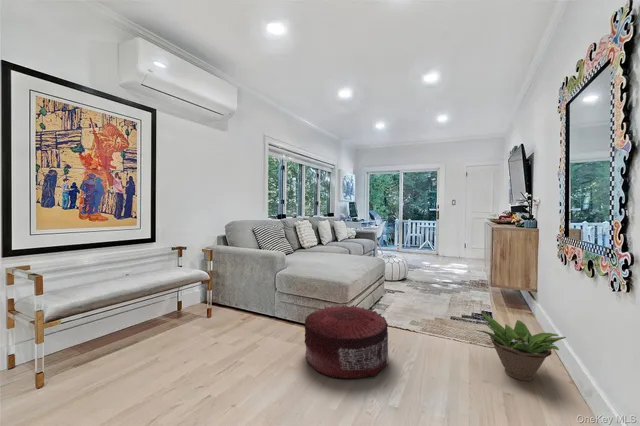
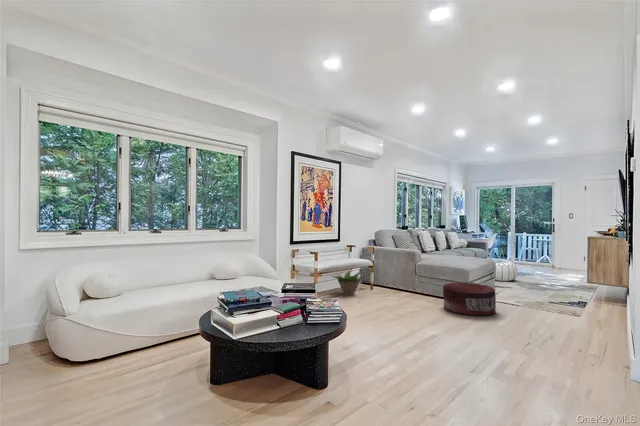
decorative plant: present [476,313,566,381] -> present [333,271,366,295]

